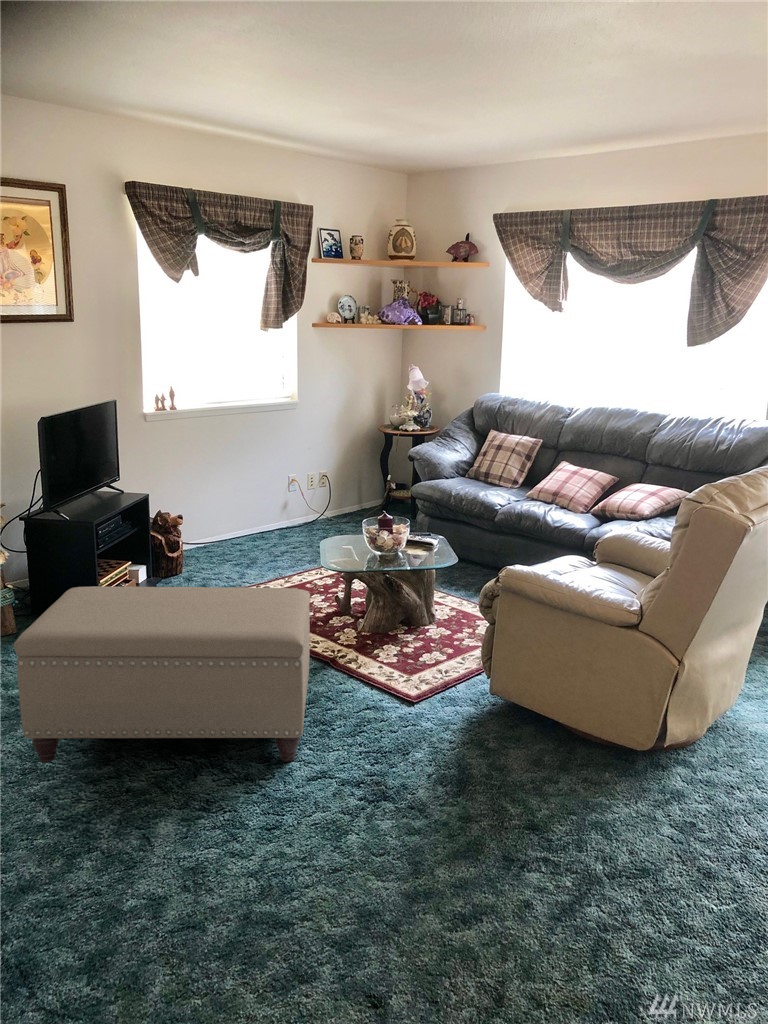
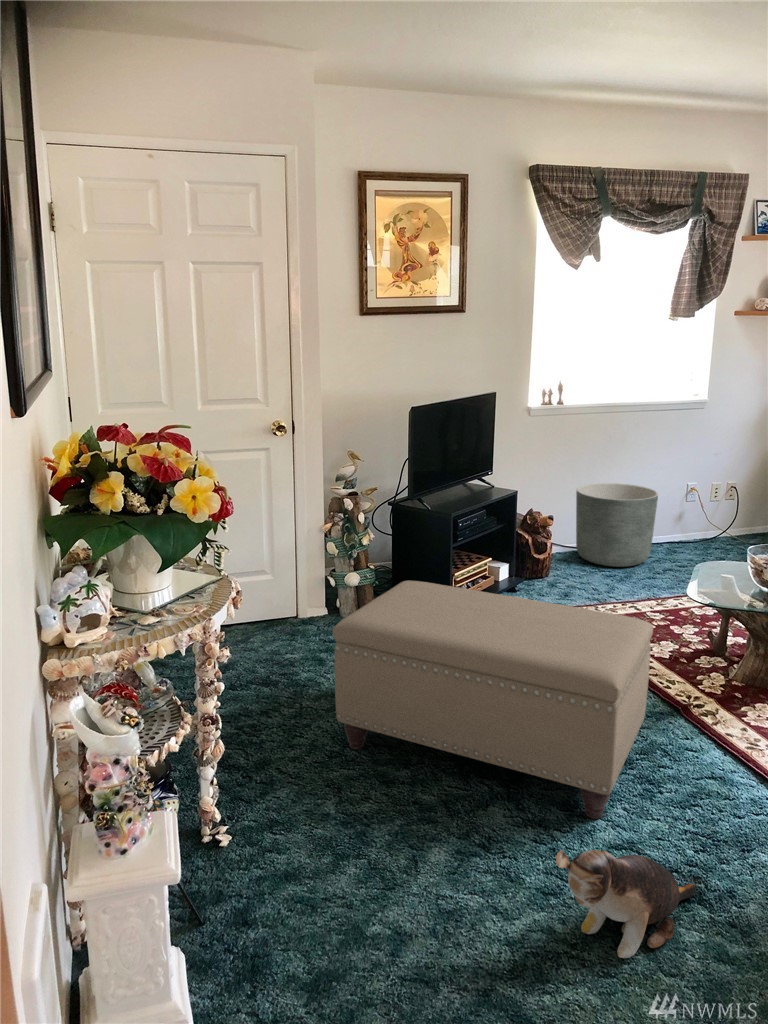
planter: none [197,480,270,555] -> present [576,483,658,567]
plush toy: none [288,771,381,854] -> present [556,850,696,958]

